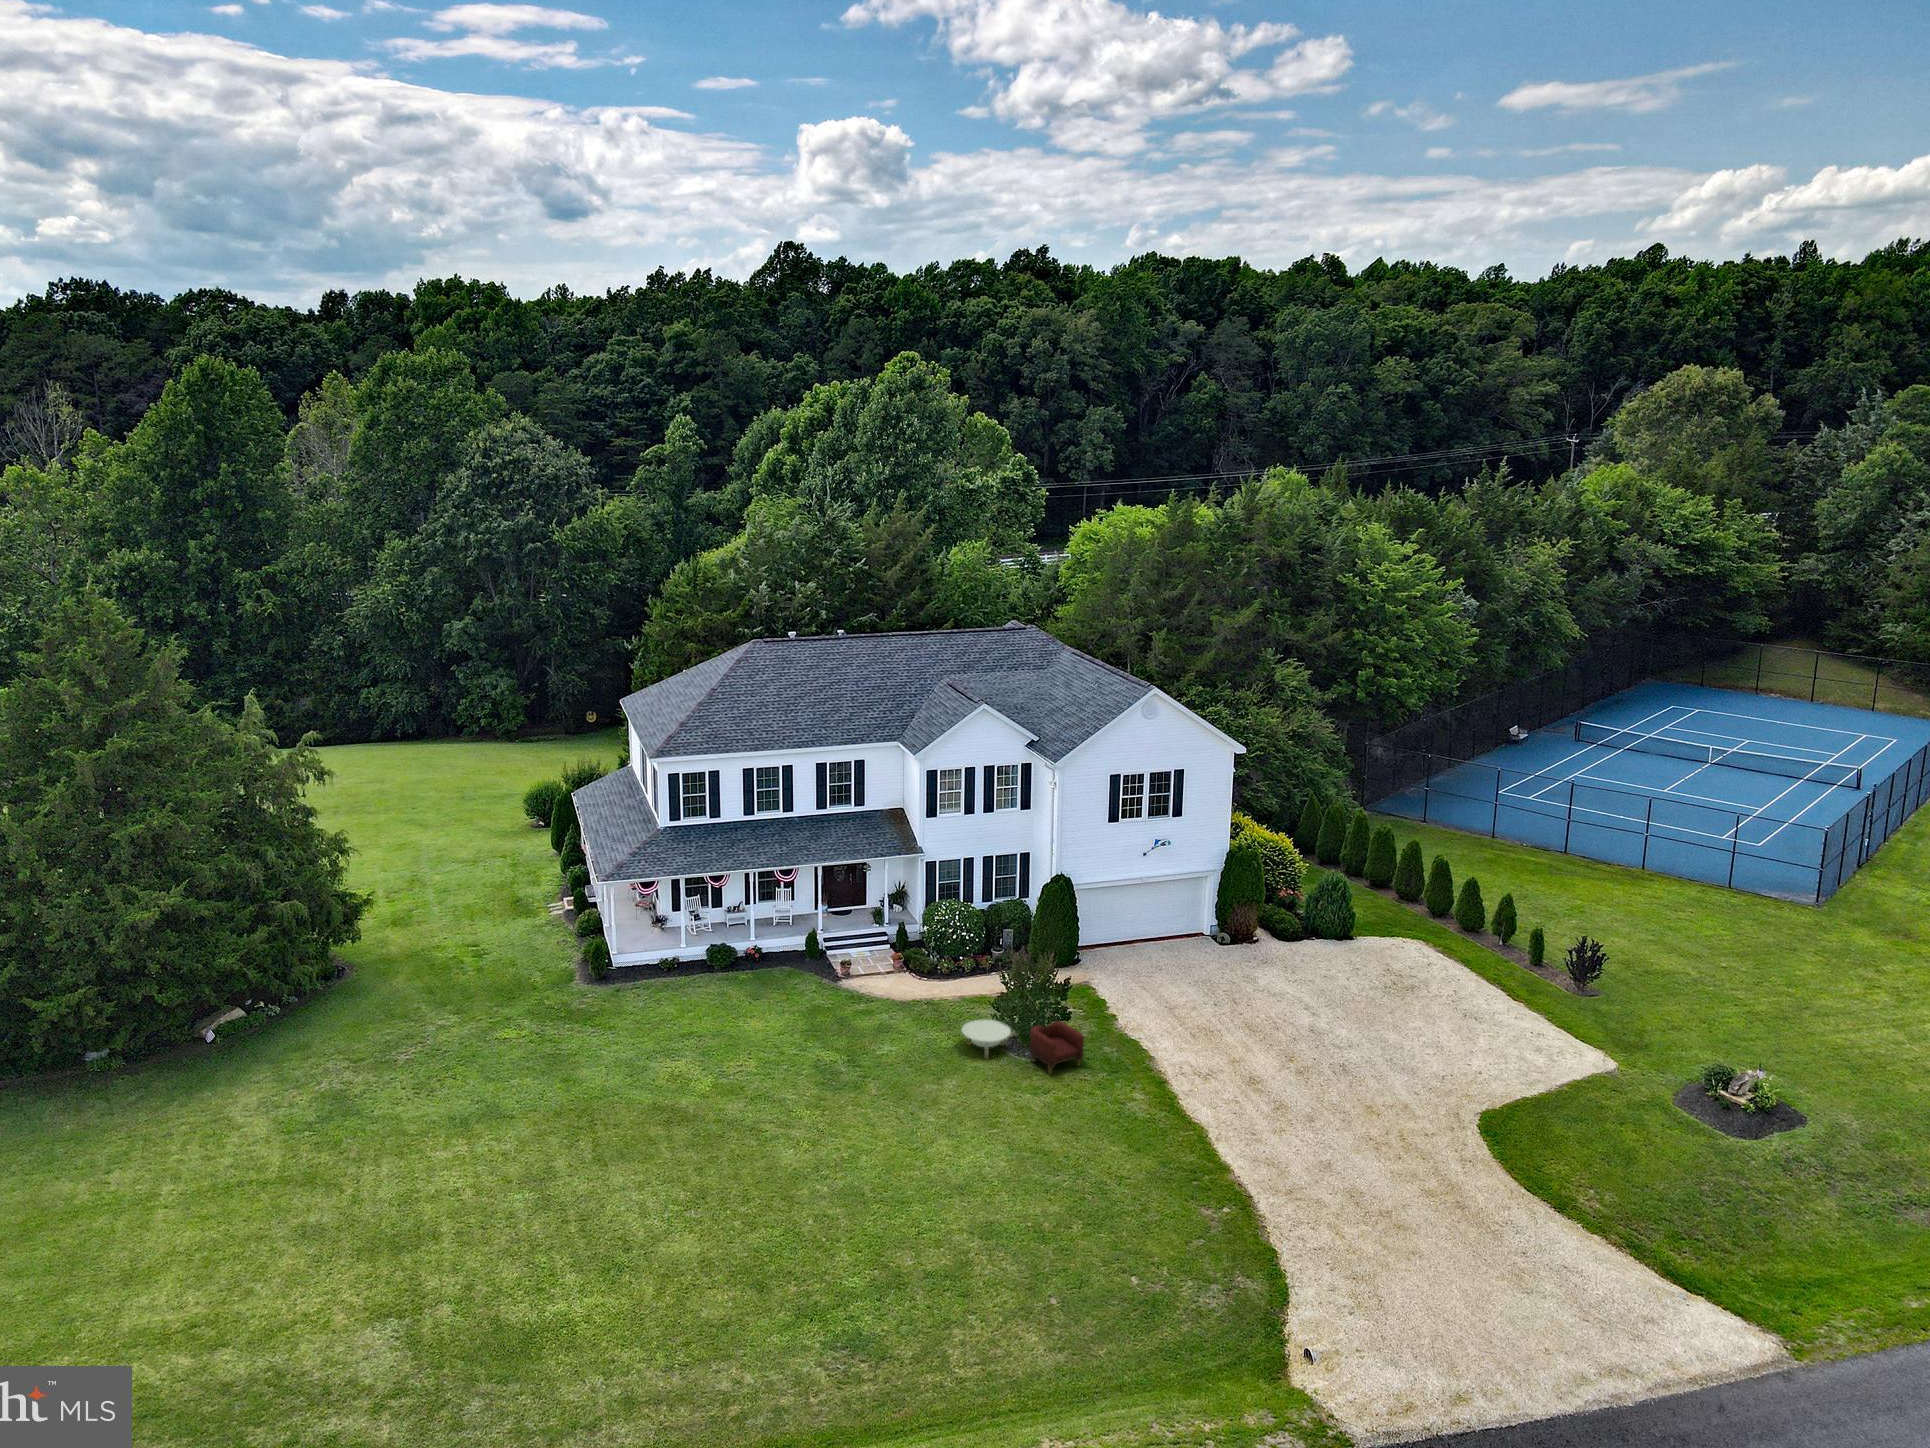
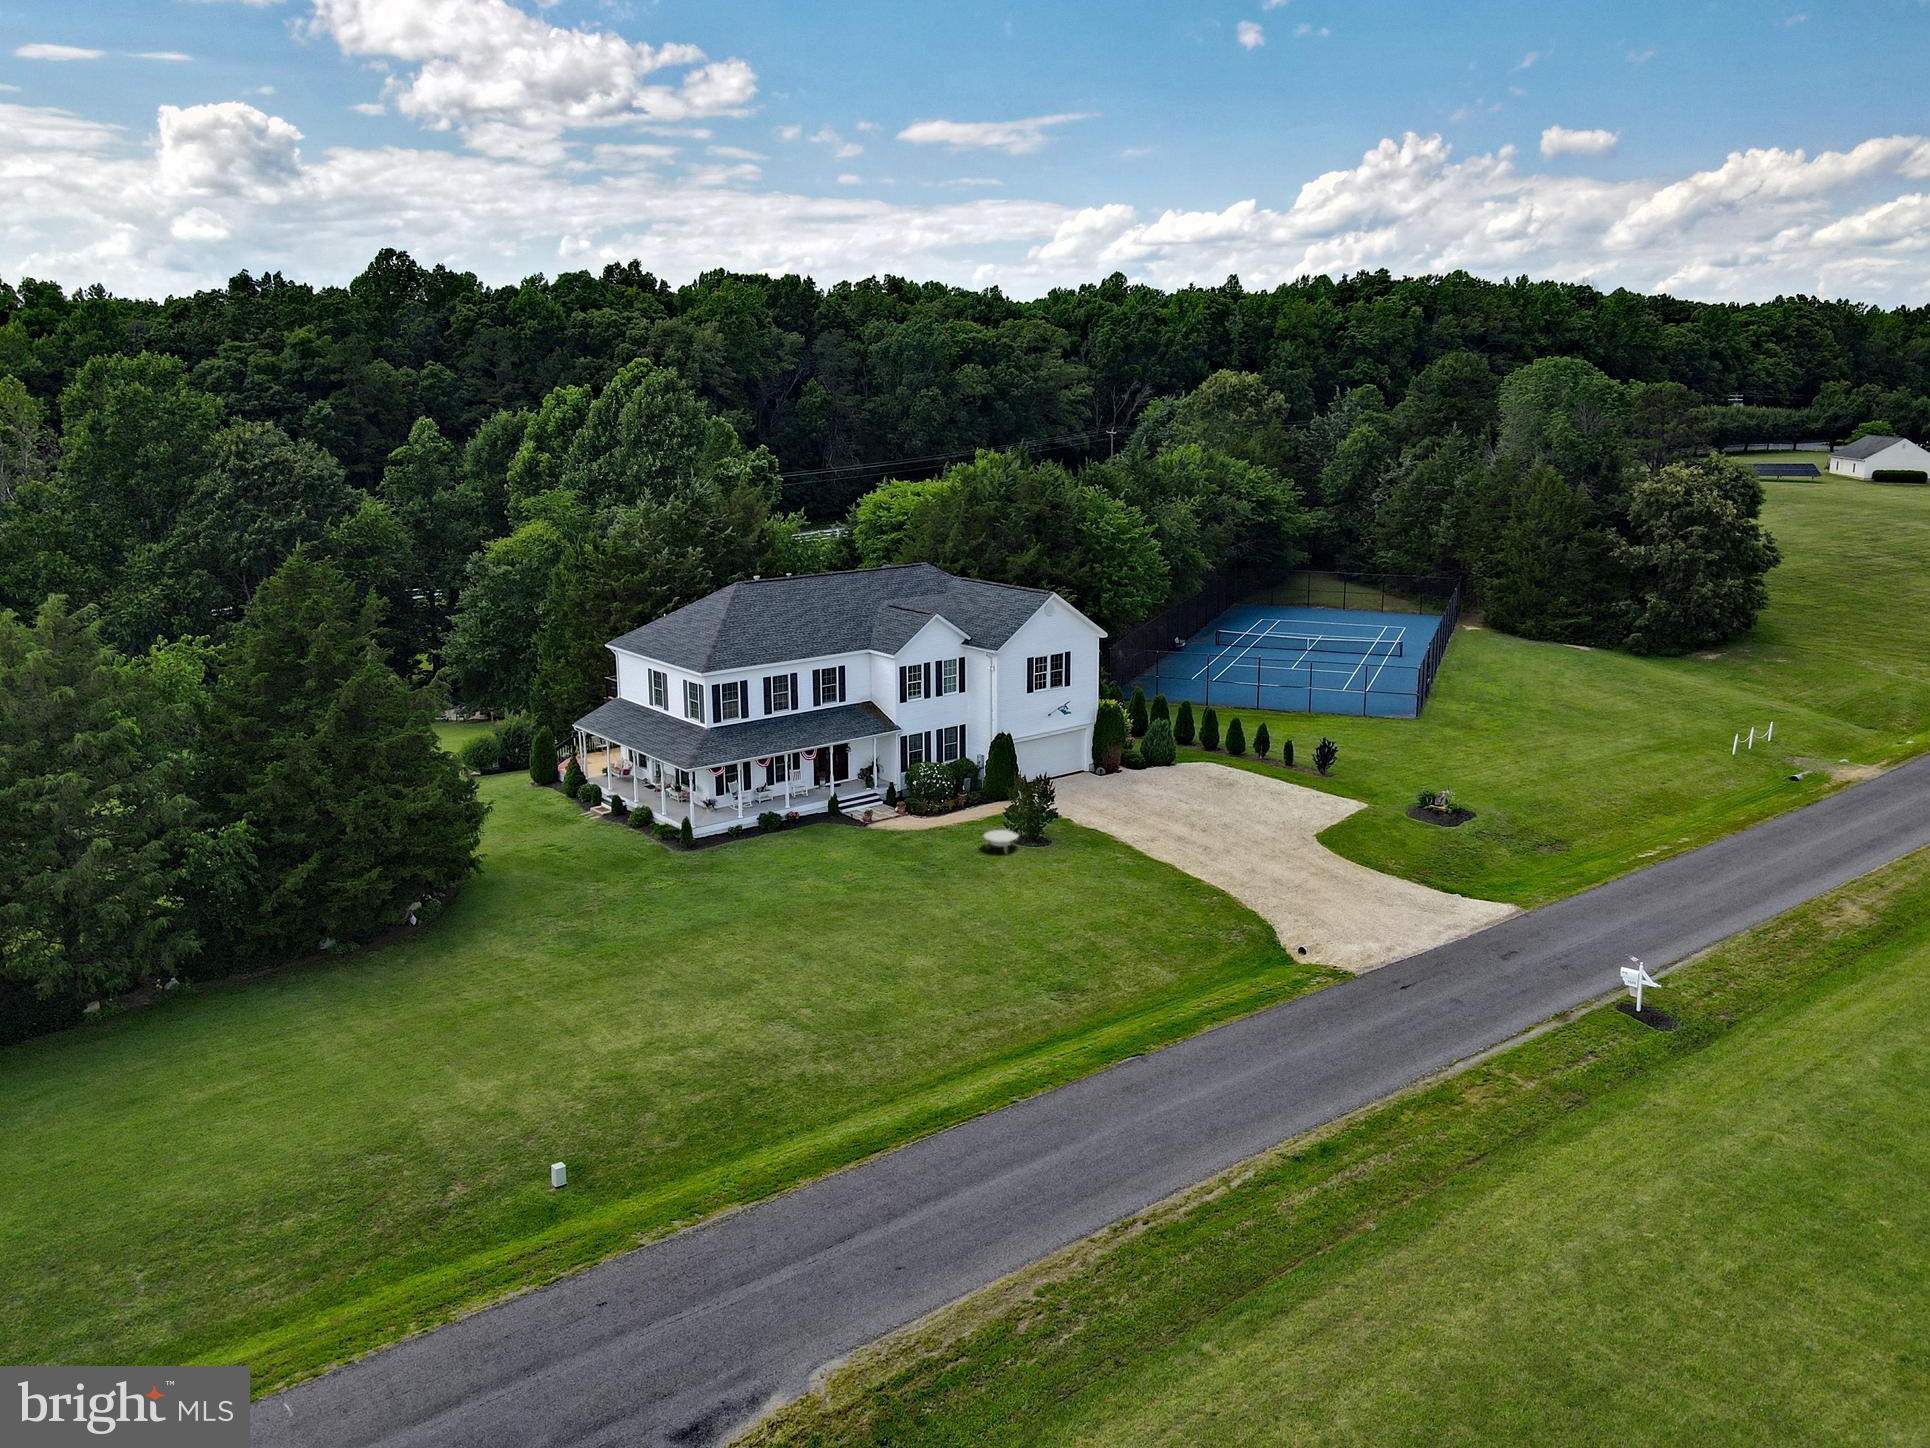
armchair: present [1030,1021,1084,1074] -> none [1035,822,1072,855]

